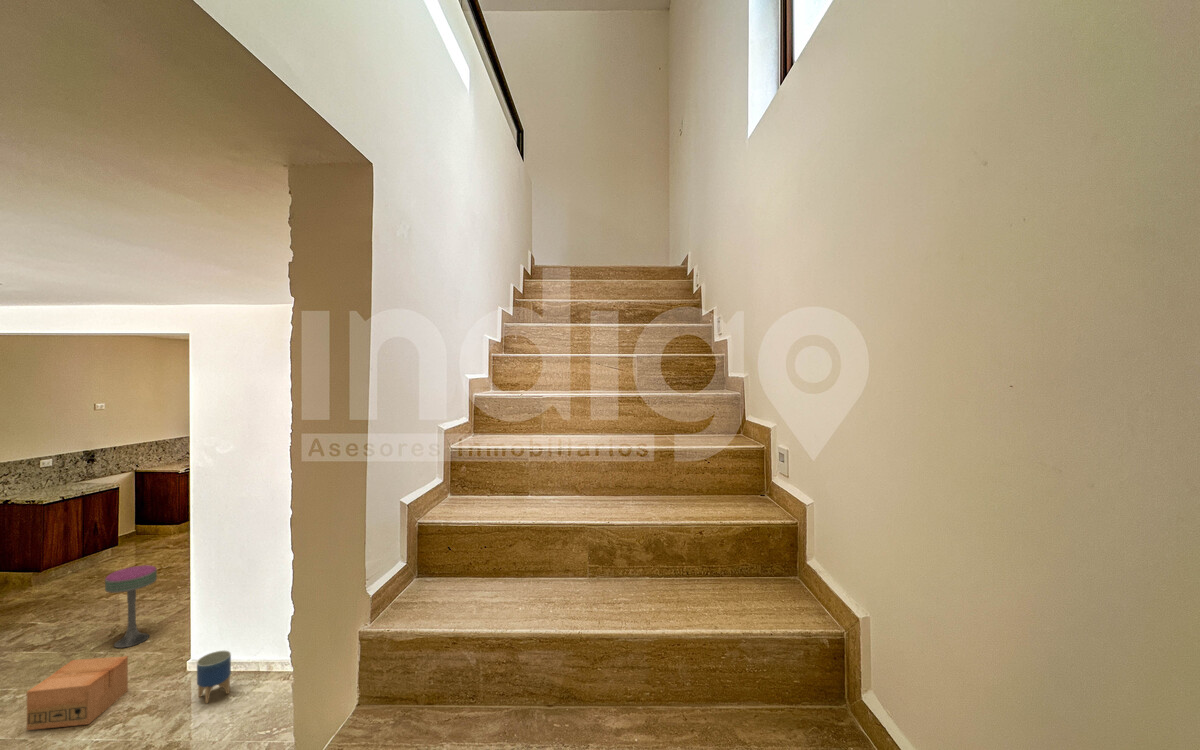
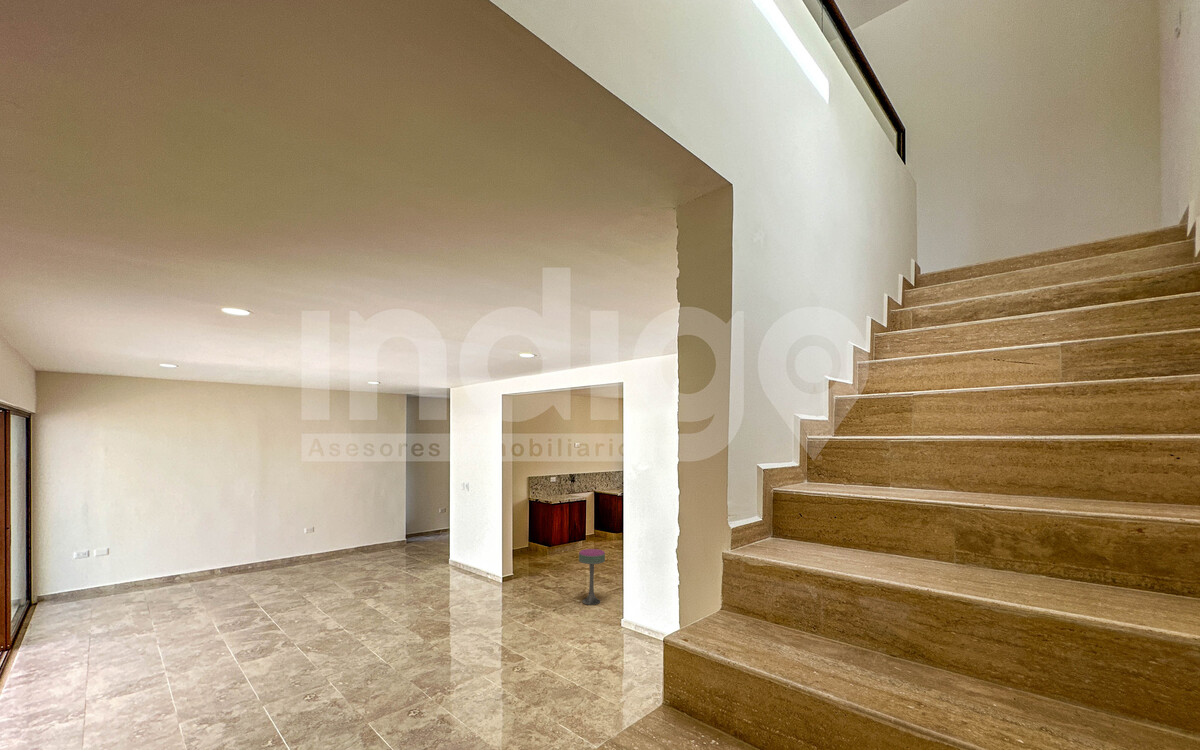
planter: present [197,651,231,703] -> none [626,620,646,658]
cardboard box: present [27,656,128,730] -> none [542,600,589,645]

